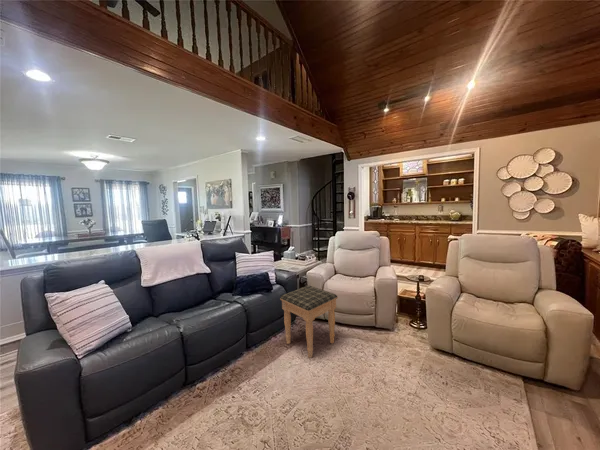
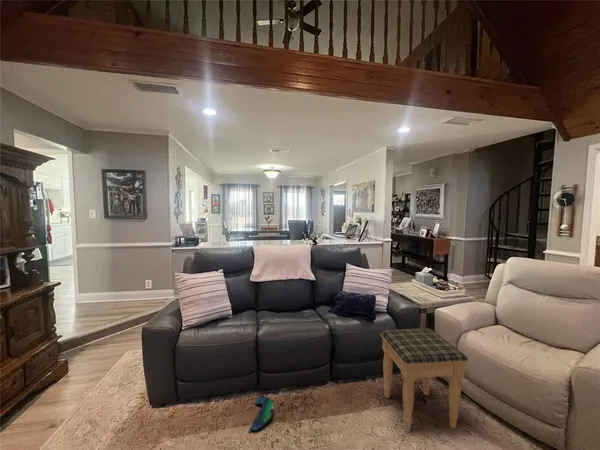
plush toy: none [186,386,213,423] -> present [249,395,275,432]

